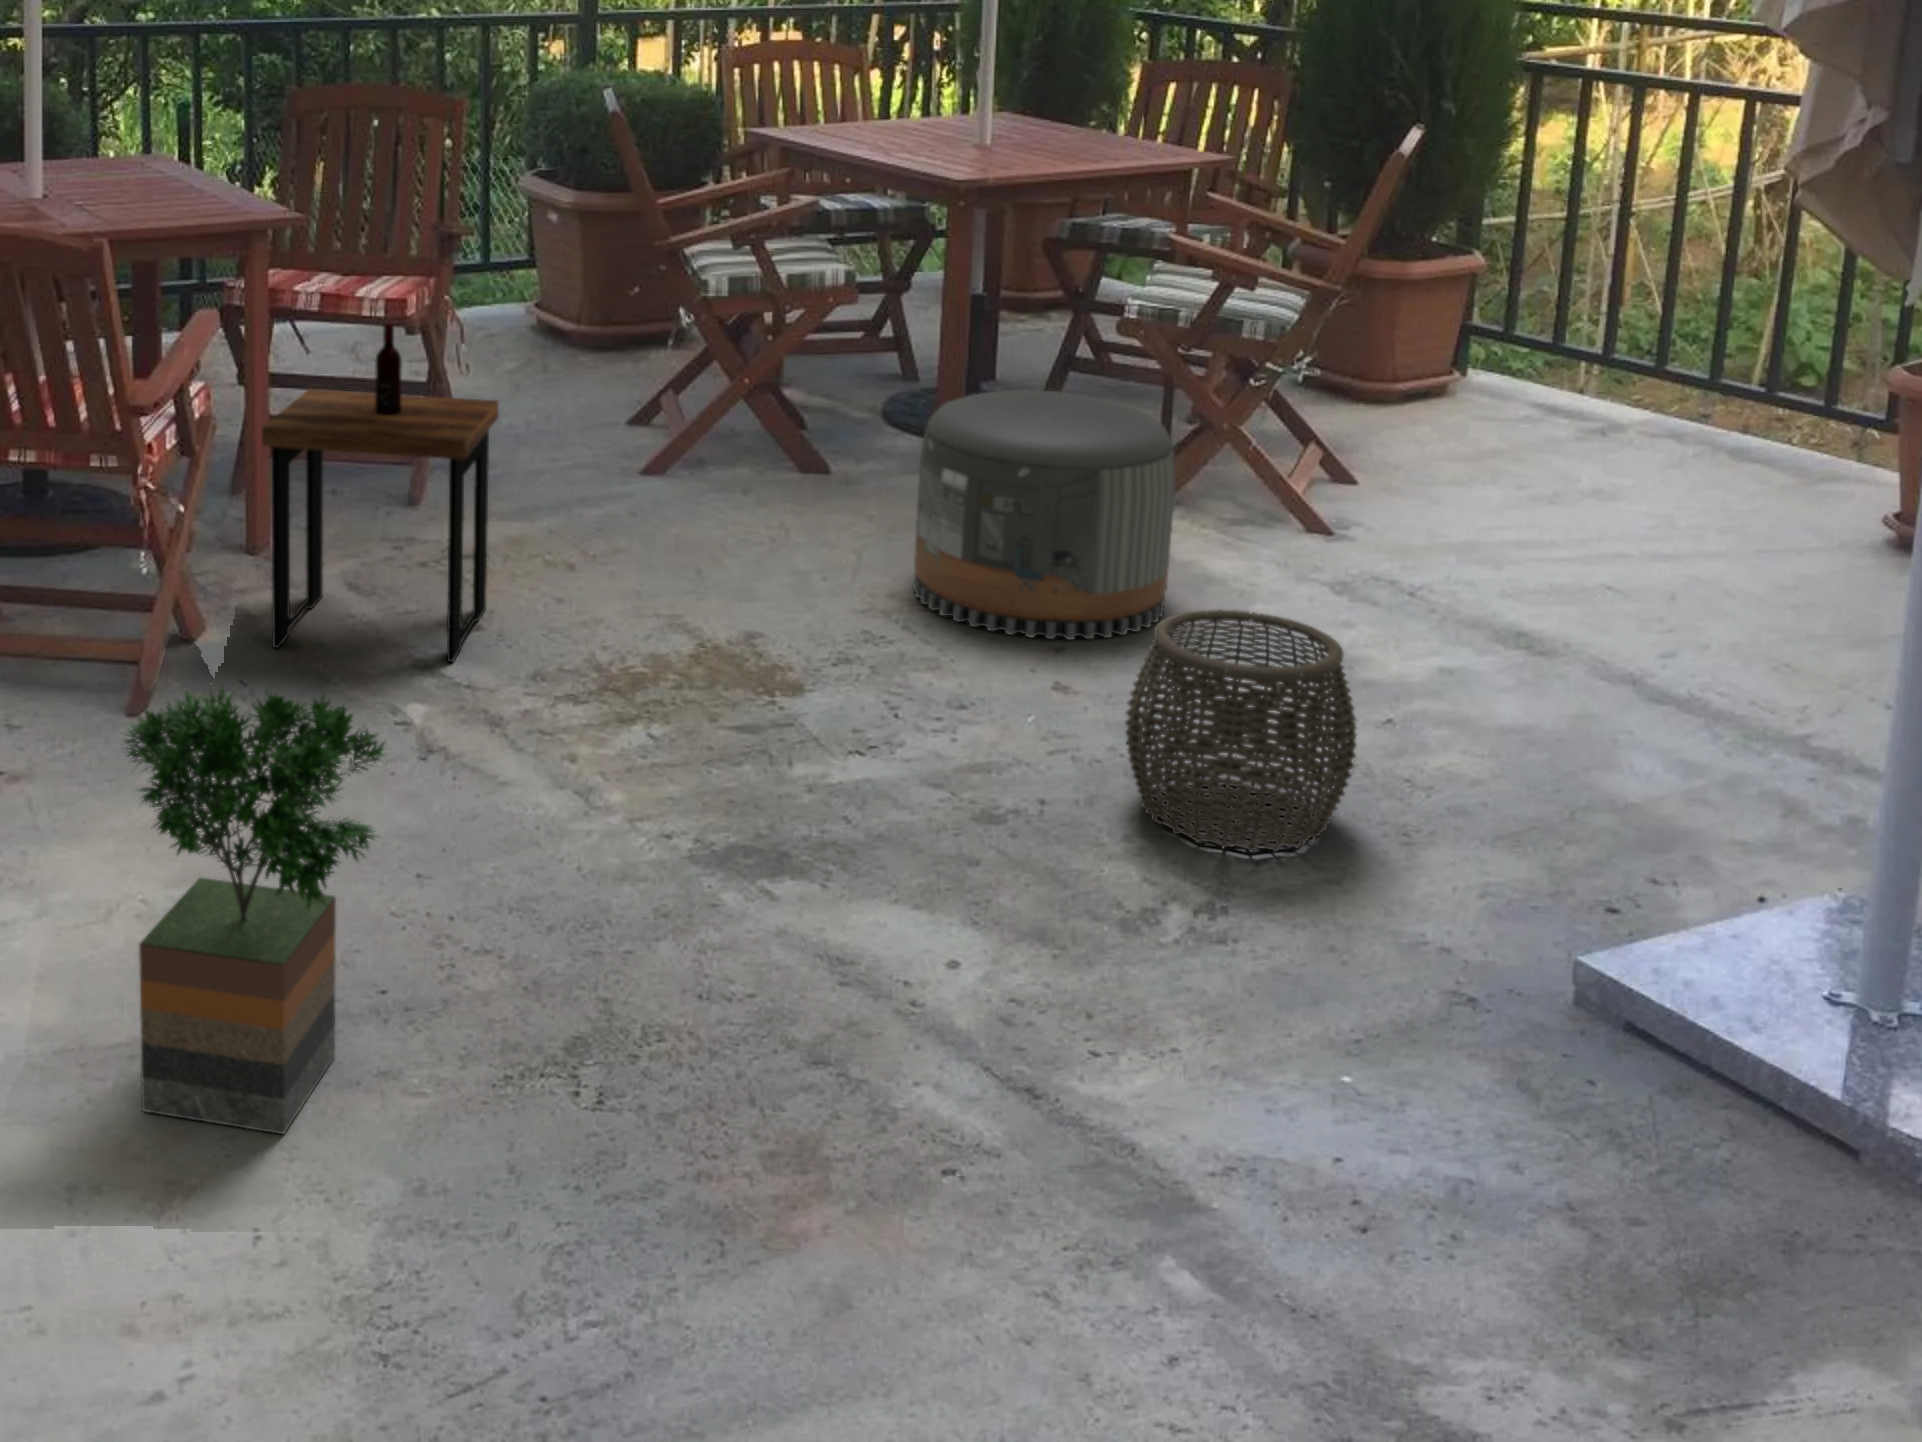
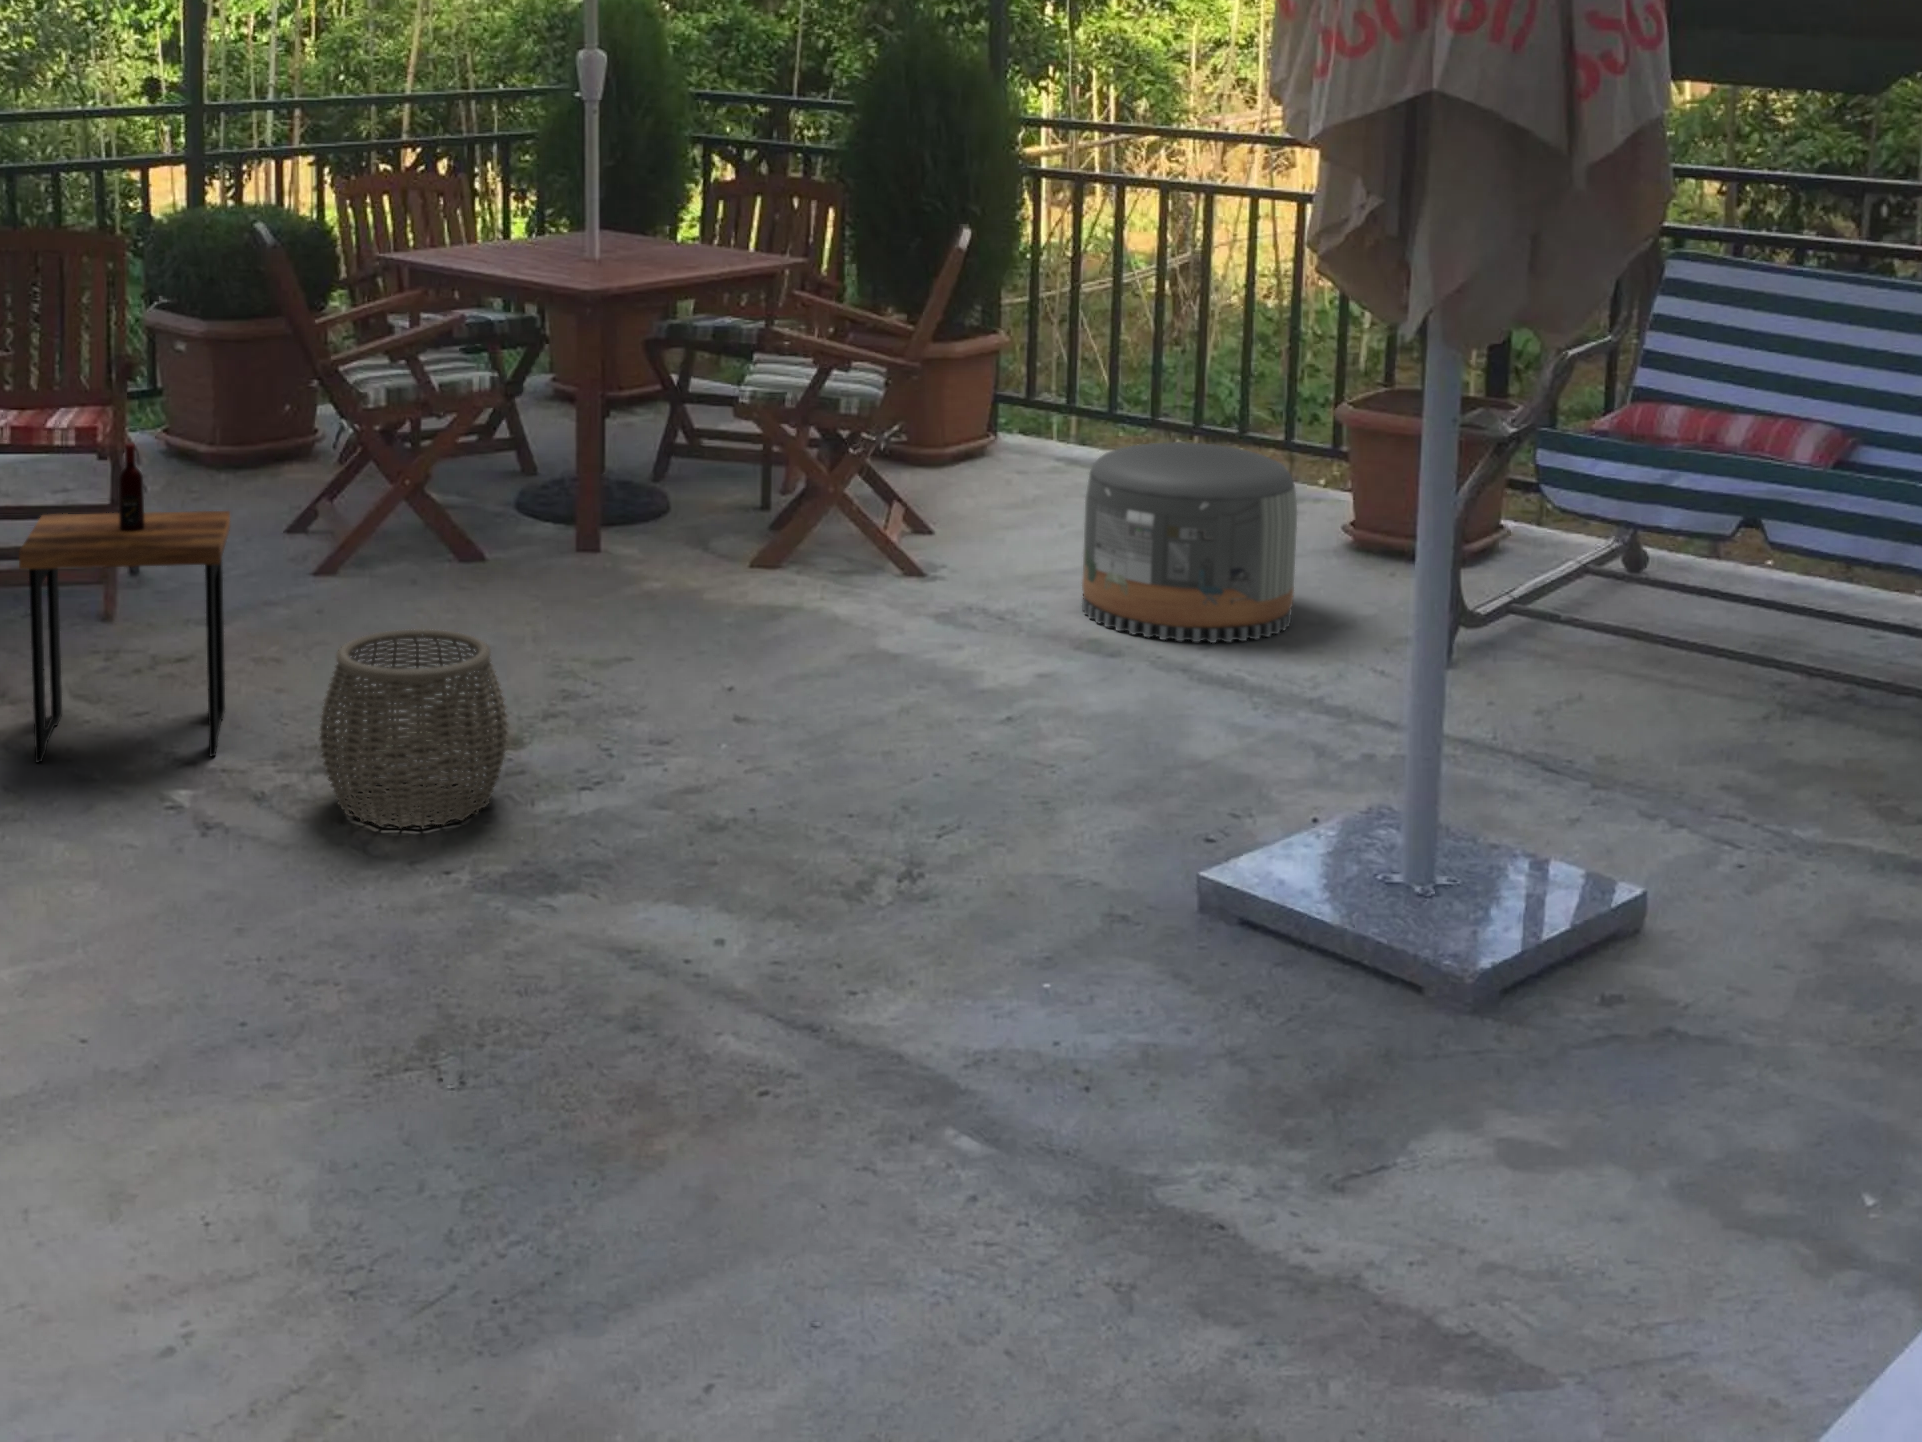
pouf: present [913,390,1176,640] -> present [1082,442,1297,643]
woven basket: present [1125,610,1356,852] -> present [320,629,509,828]
potted tree: present [122,686,386,1134] -> none [54,752,312,1150]

